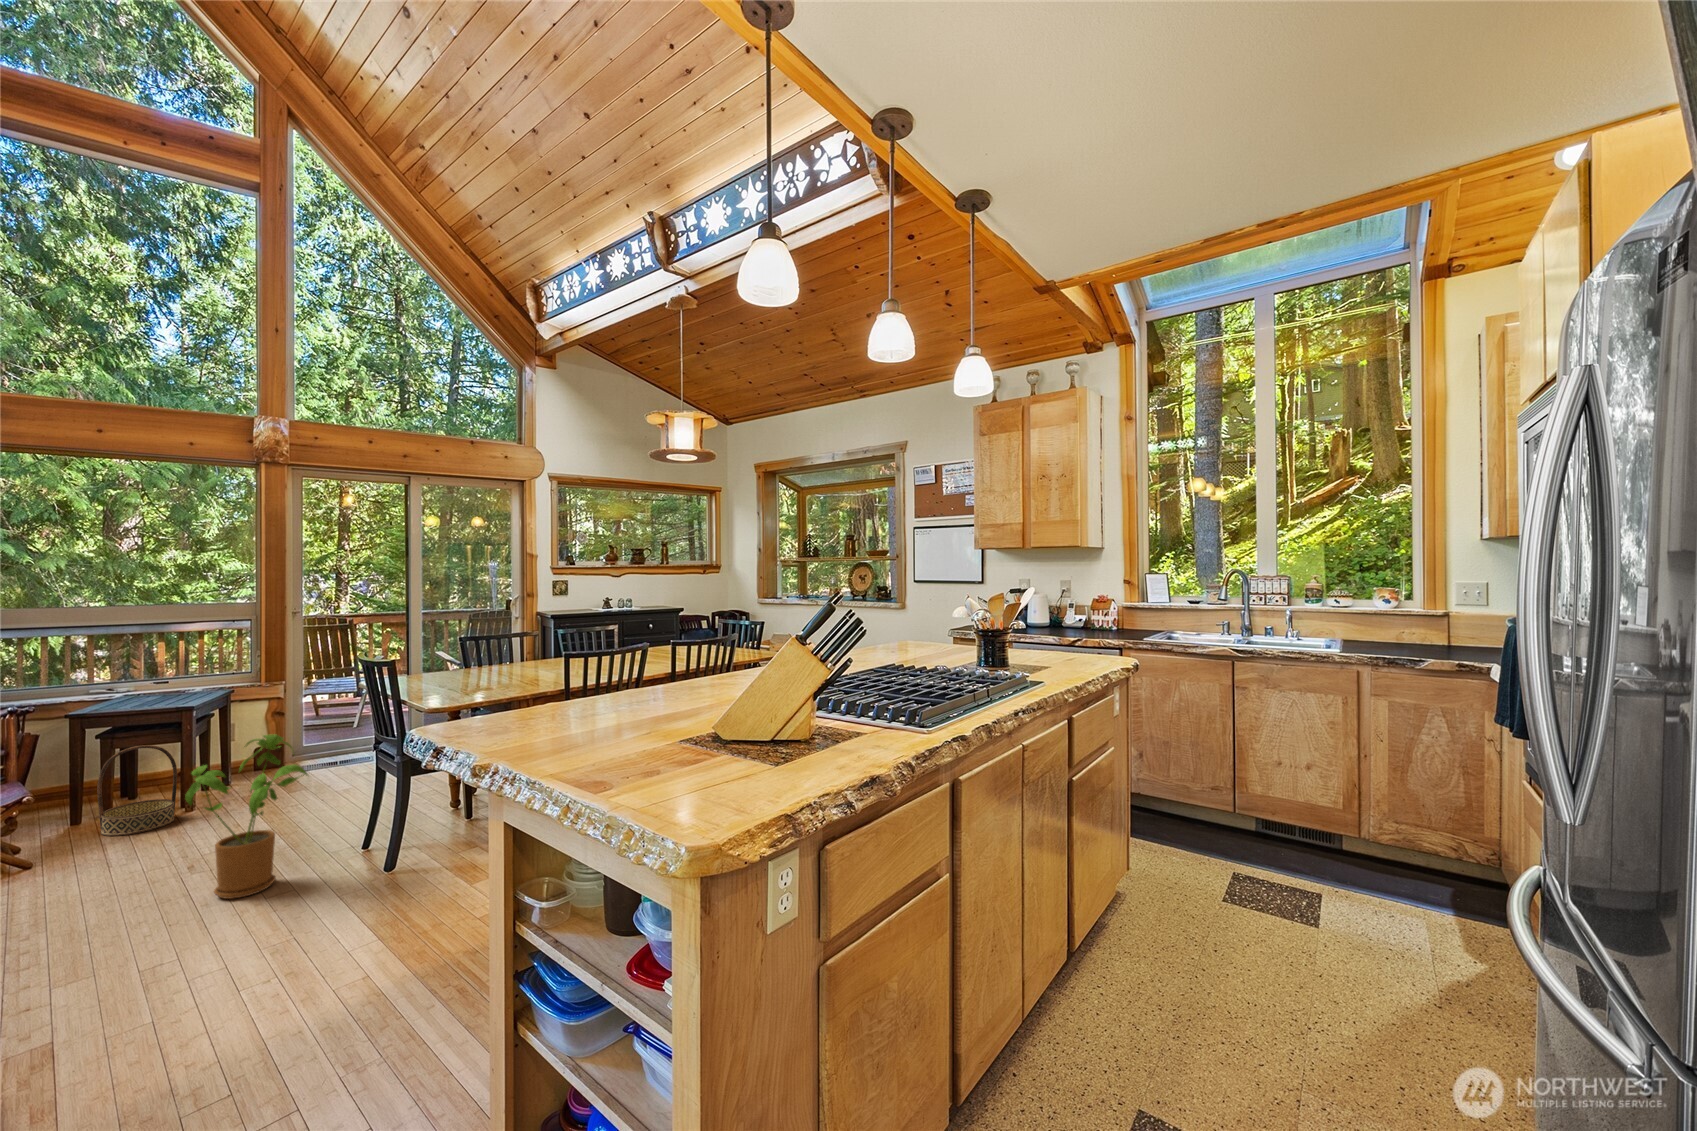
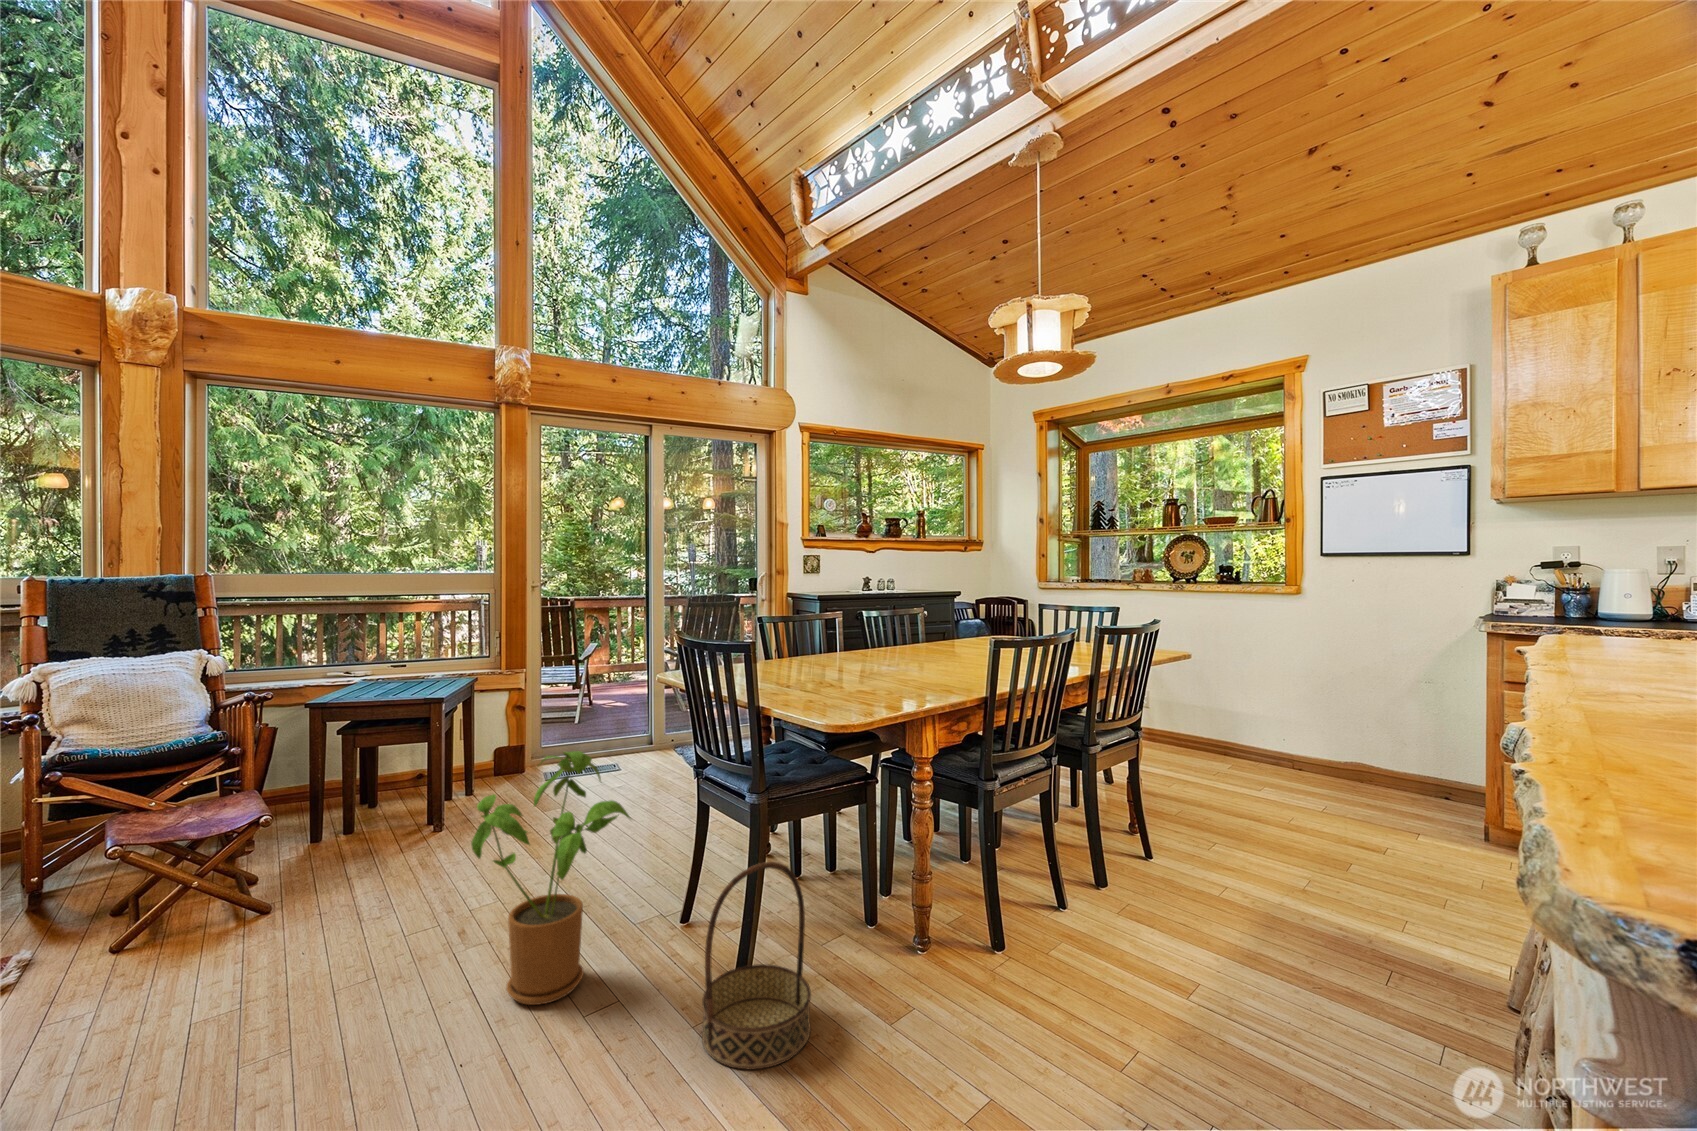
basket: present [97,745,177,836] -> present [702,862,811,1069]

